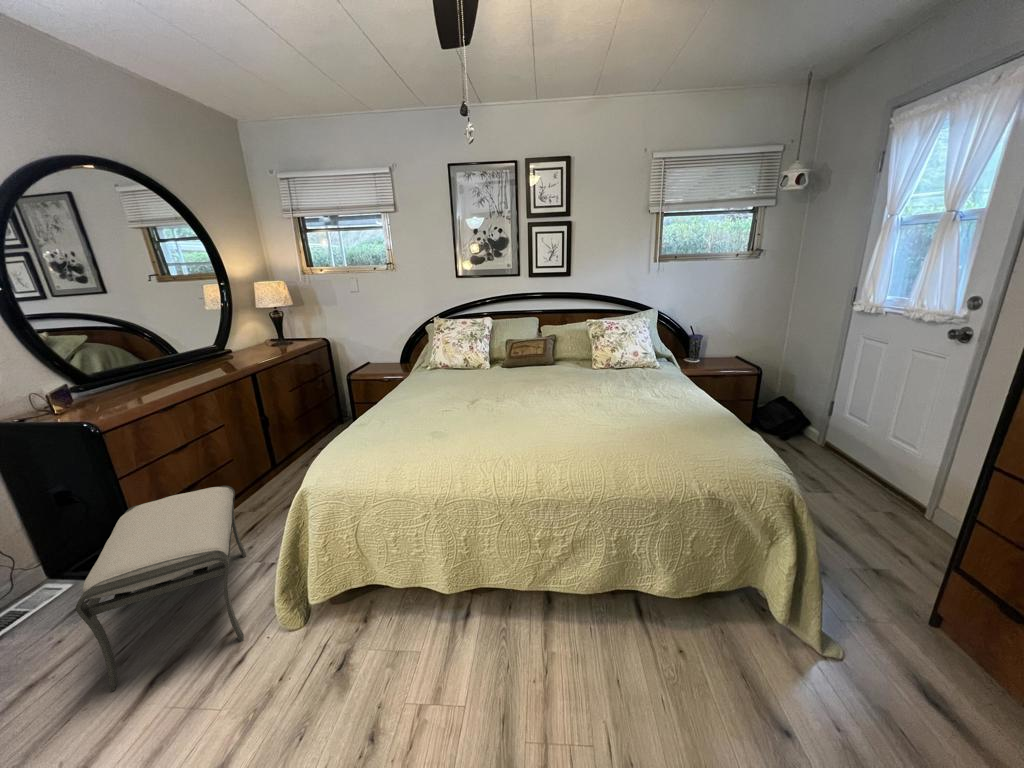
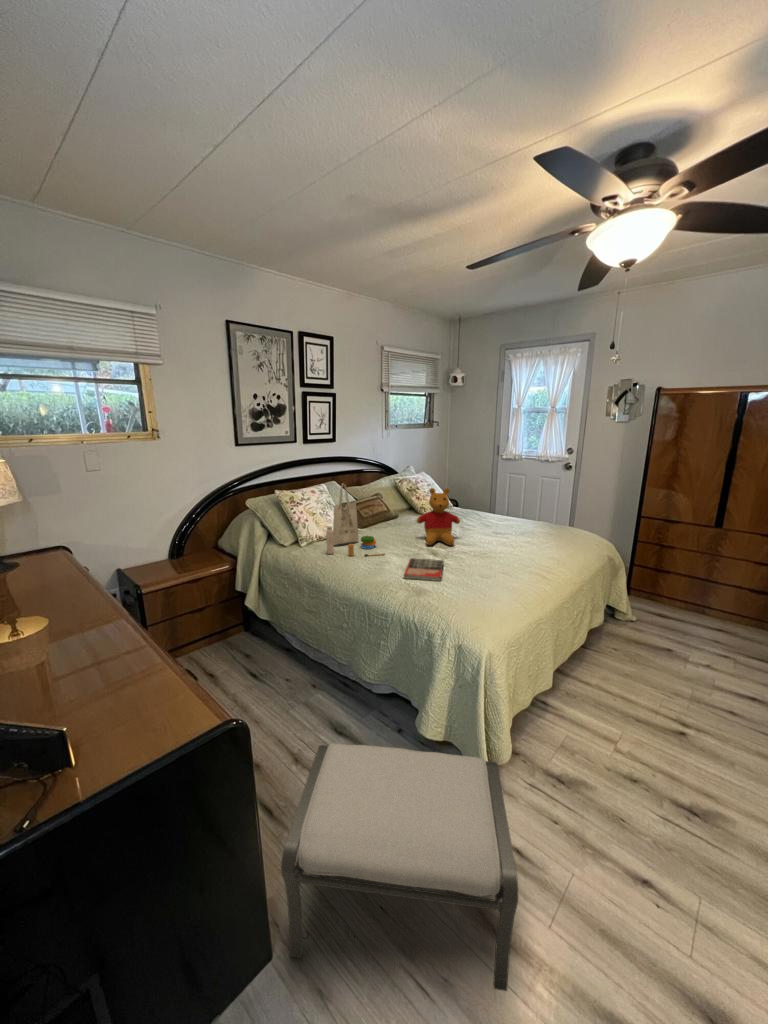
tote bag: none [434,314,482,391] -> present [326,484,385,556]
stuffed bear: none [509,328,562,401] -> present [417,488,460,545]
book: none [407,396,467,419] -> present [404,558,444,581]

